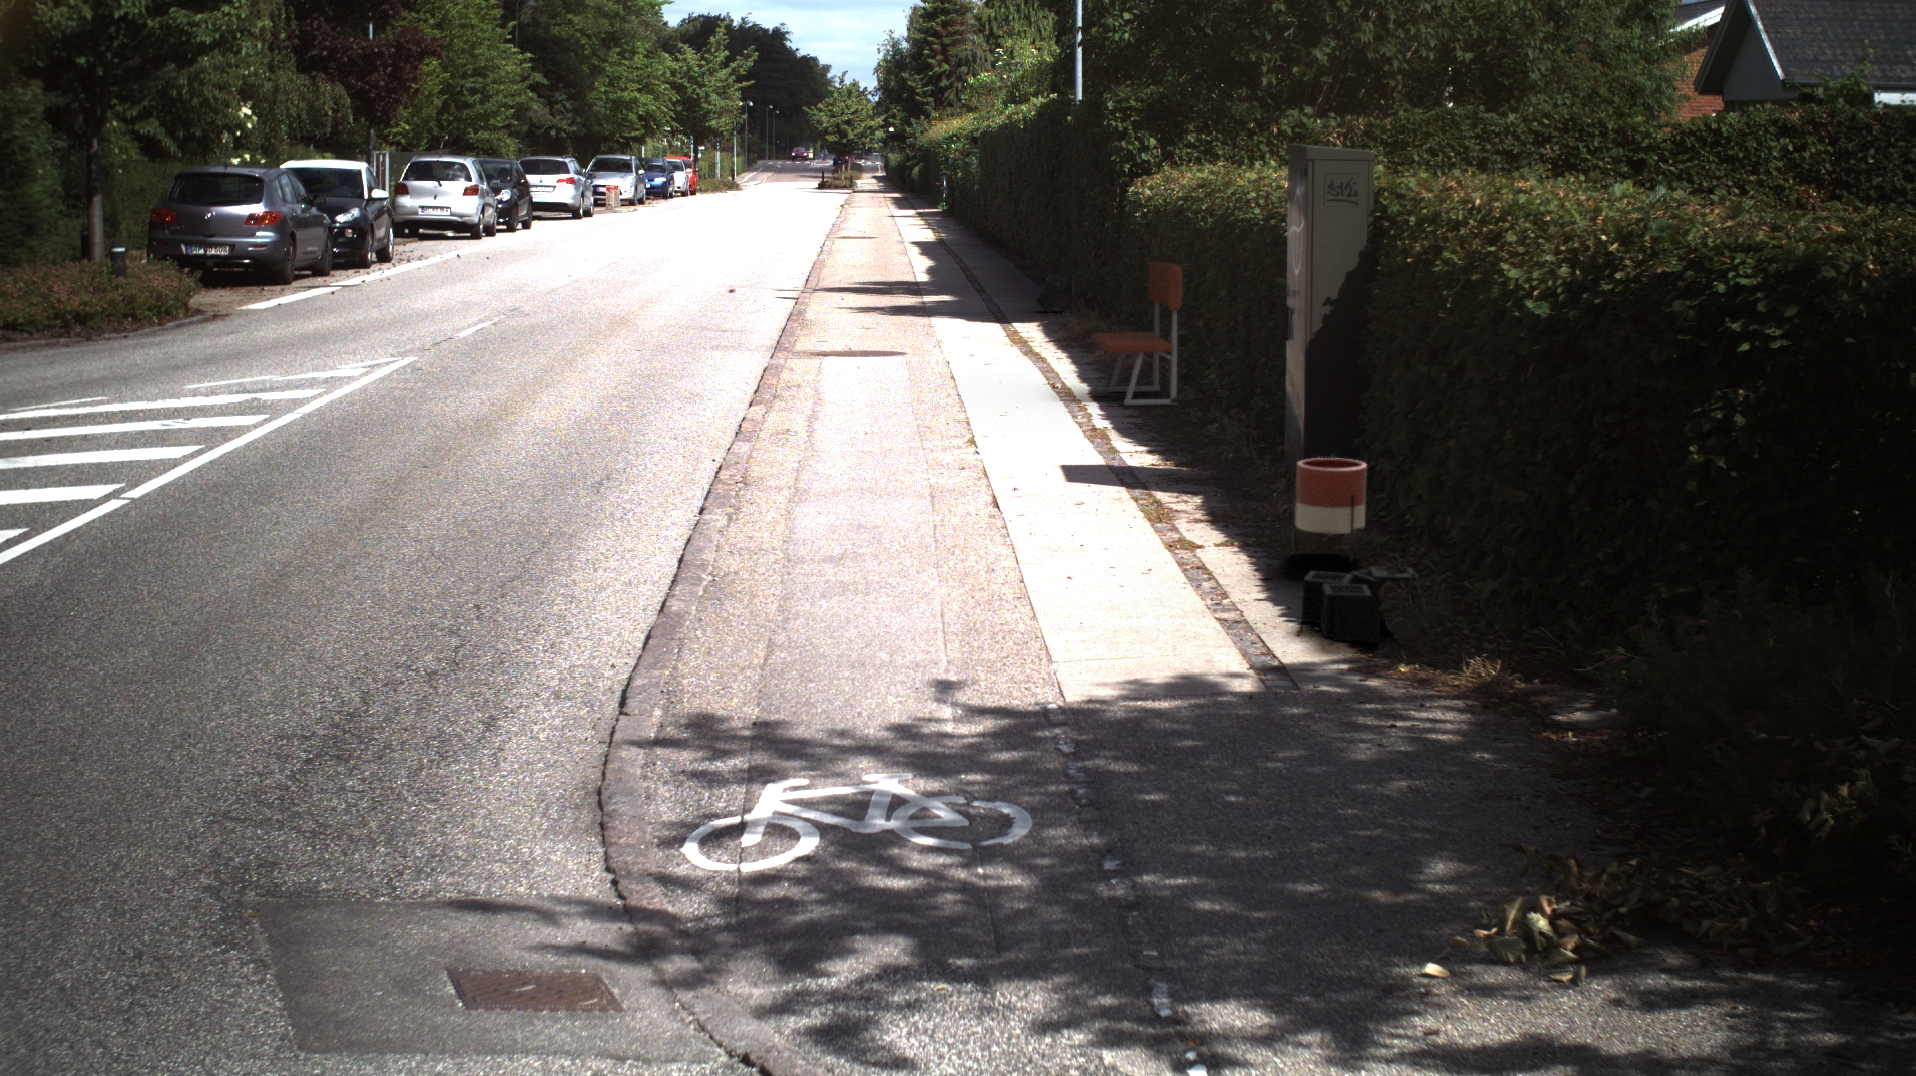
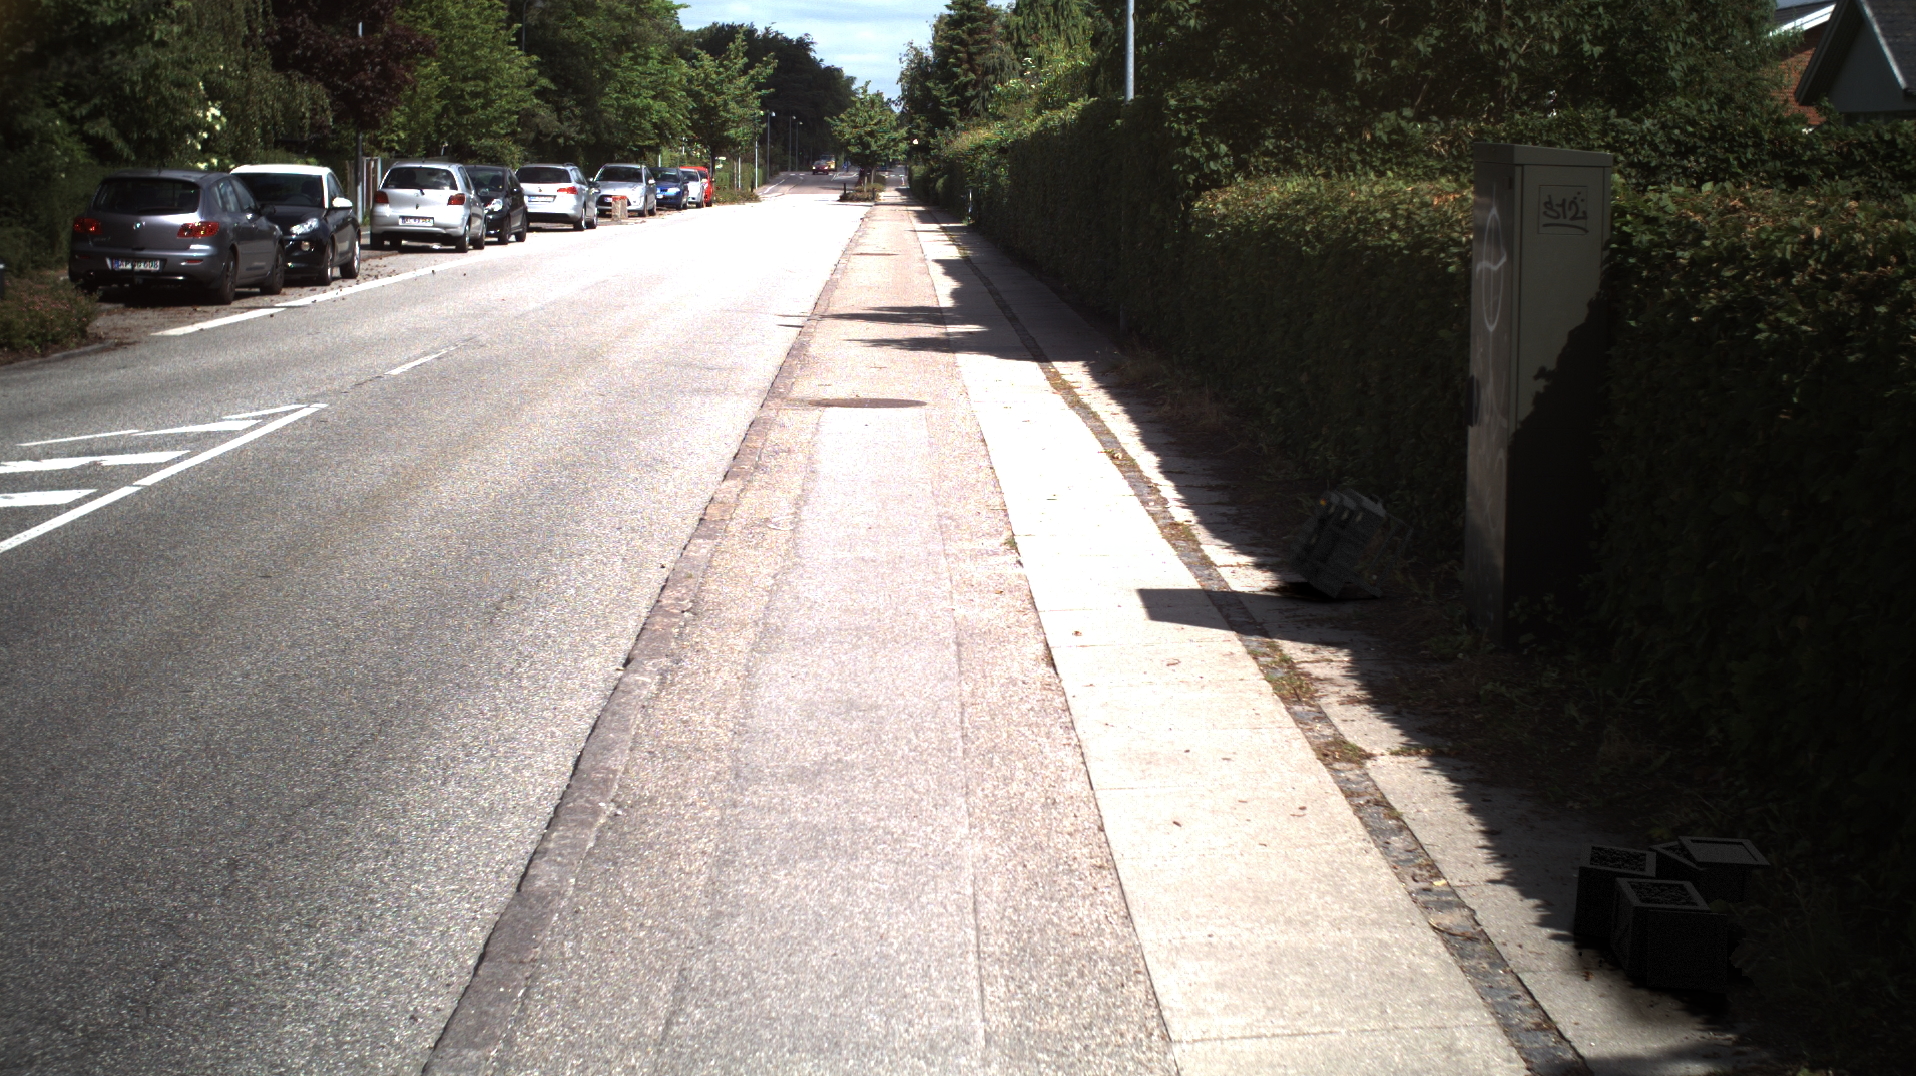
bench: present [1092,261,1183,406] -> none [1160,299,1278,484]
backpack: present [1036,276,1079,312] -> present [1287,488,1413,598]
planter: present [1292,458,1367,561] -> none [1506,621,1627,786]

